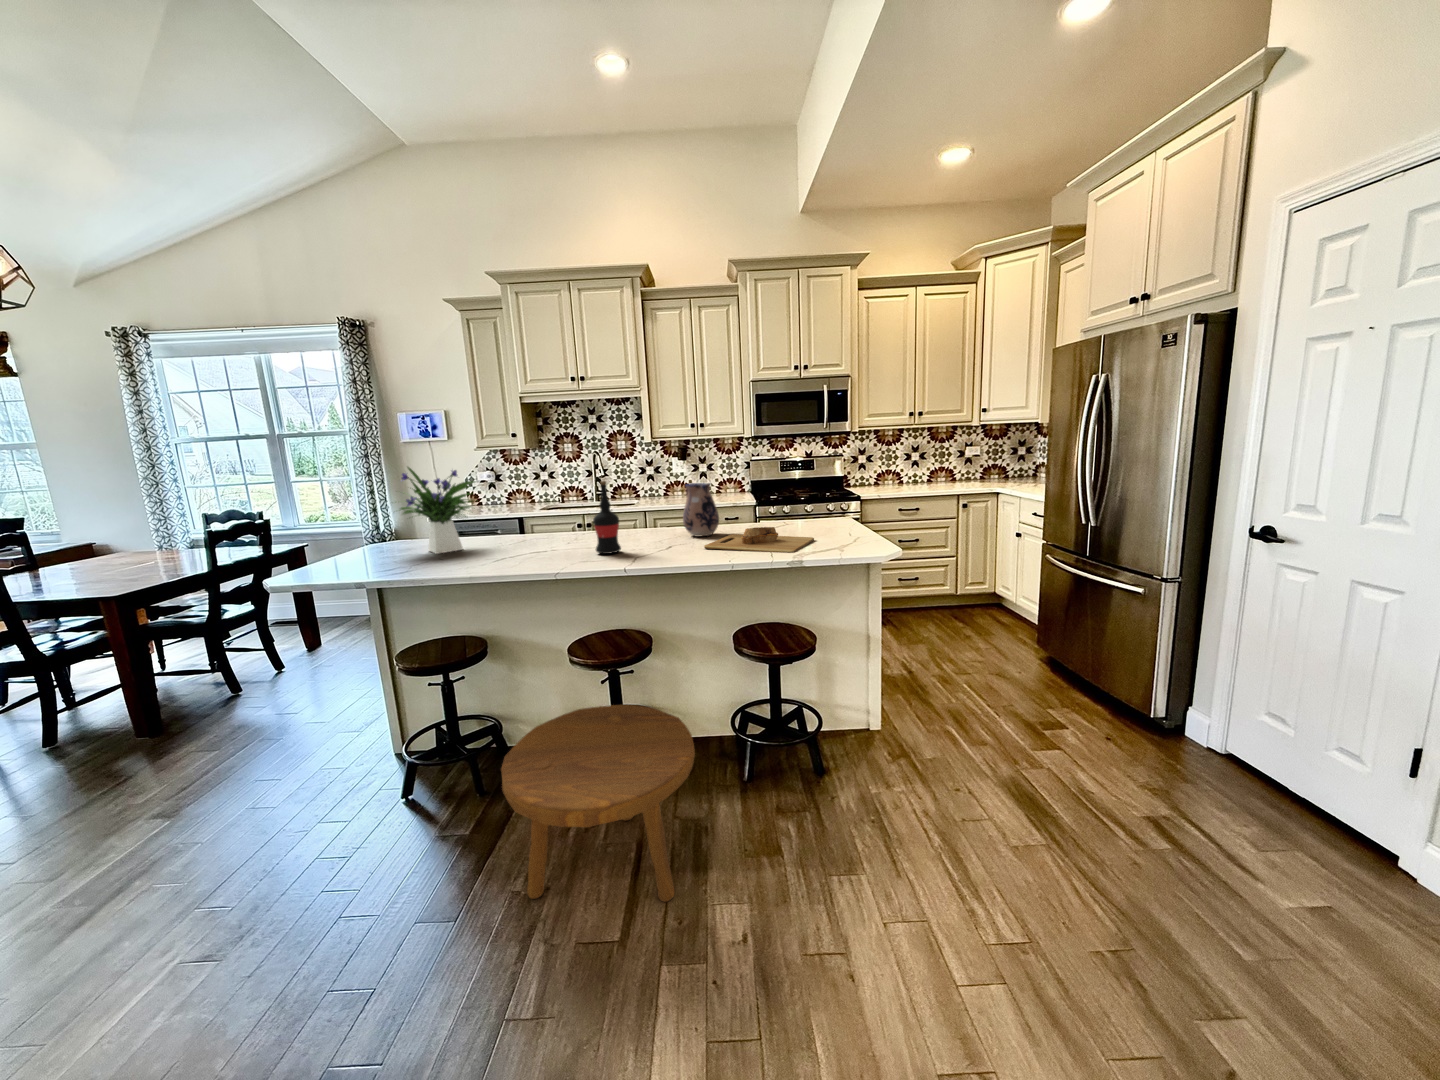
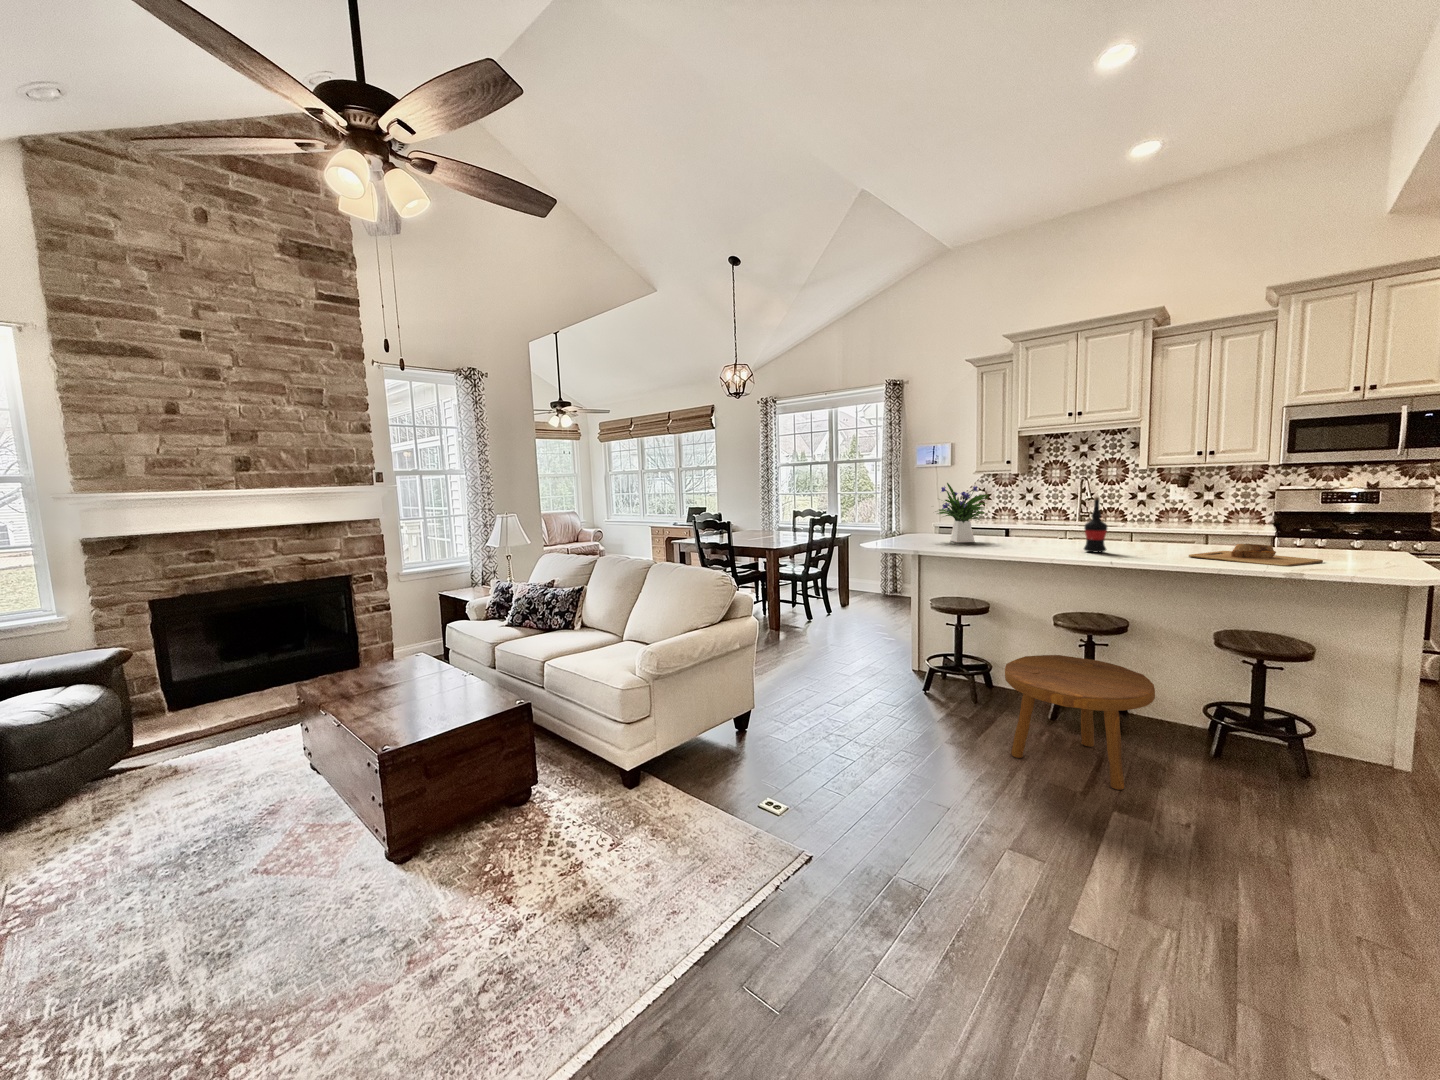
ceramic pitcher: present [683,483,719,537] -> none [1171,504,1212,551]

